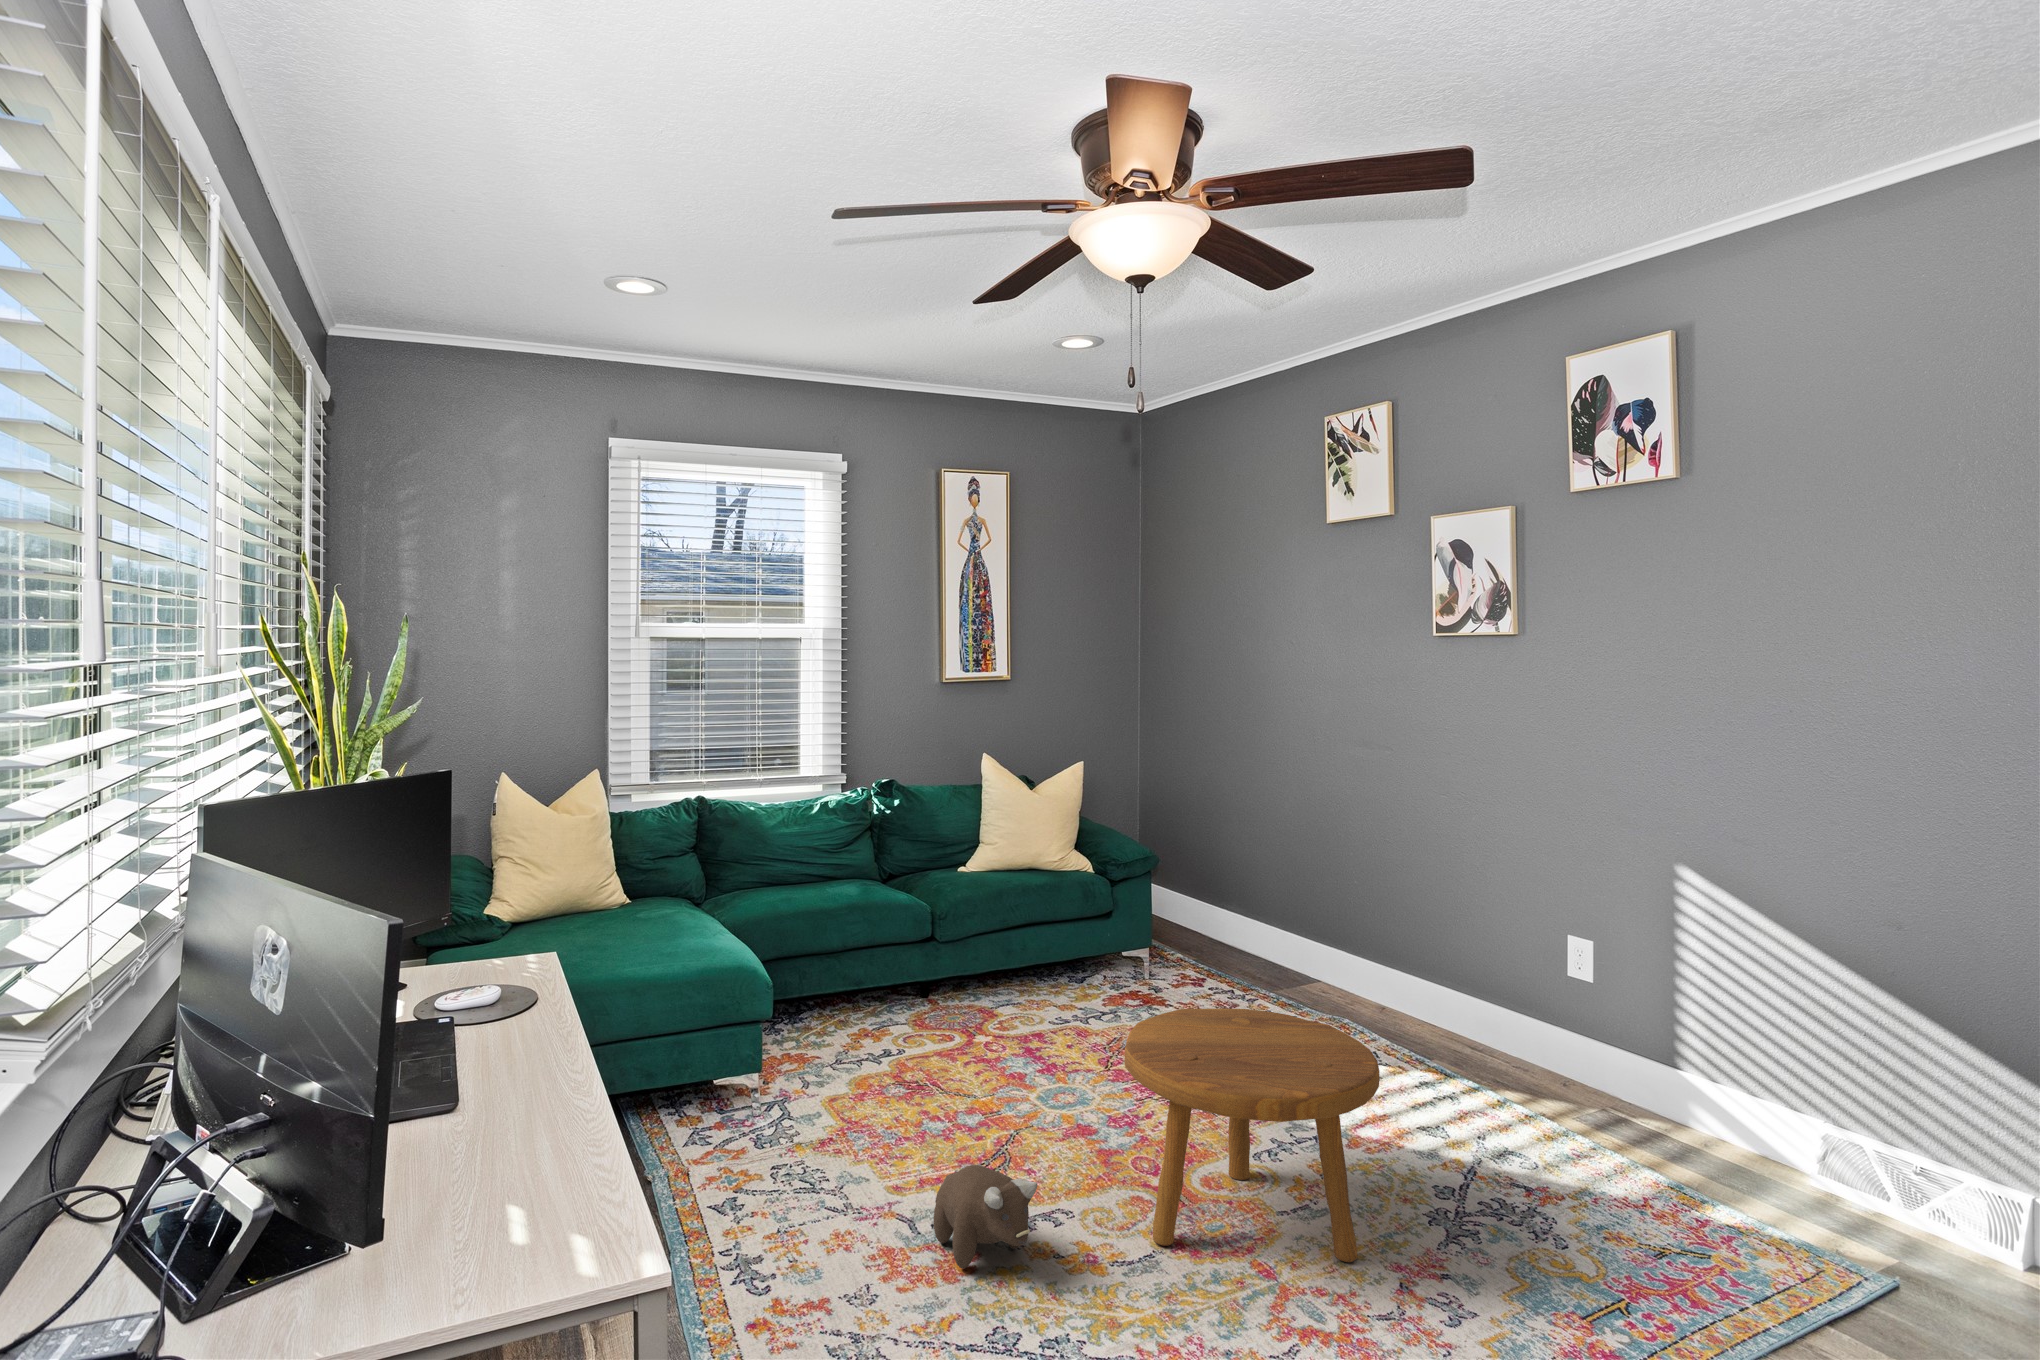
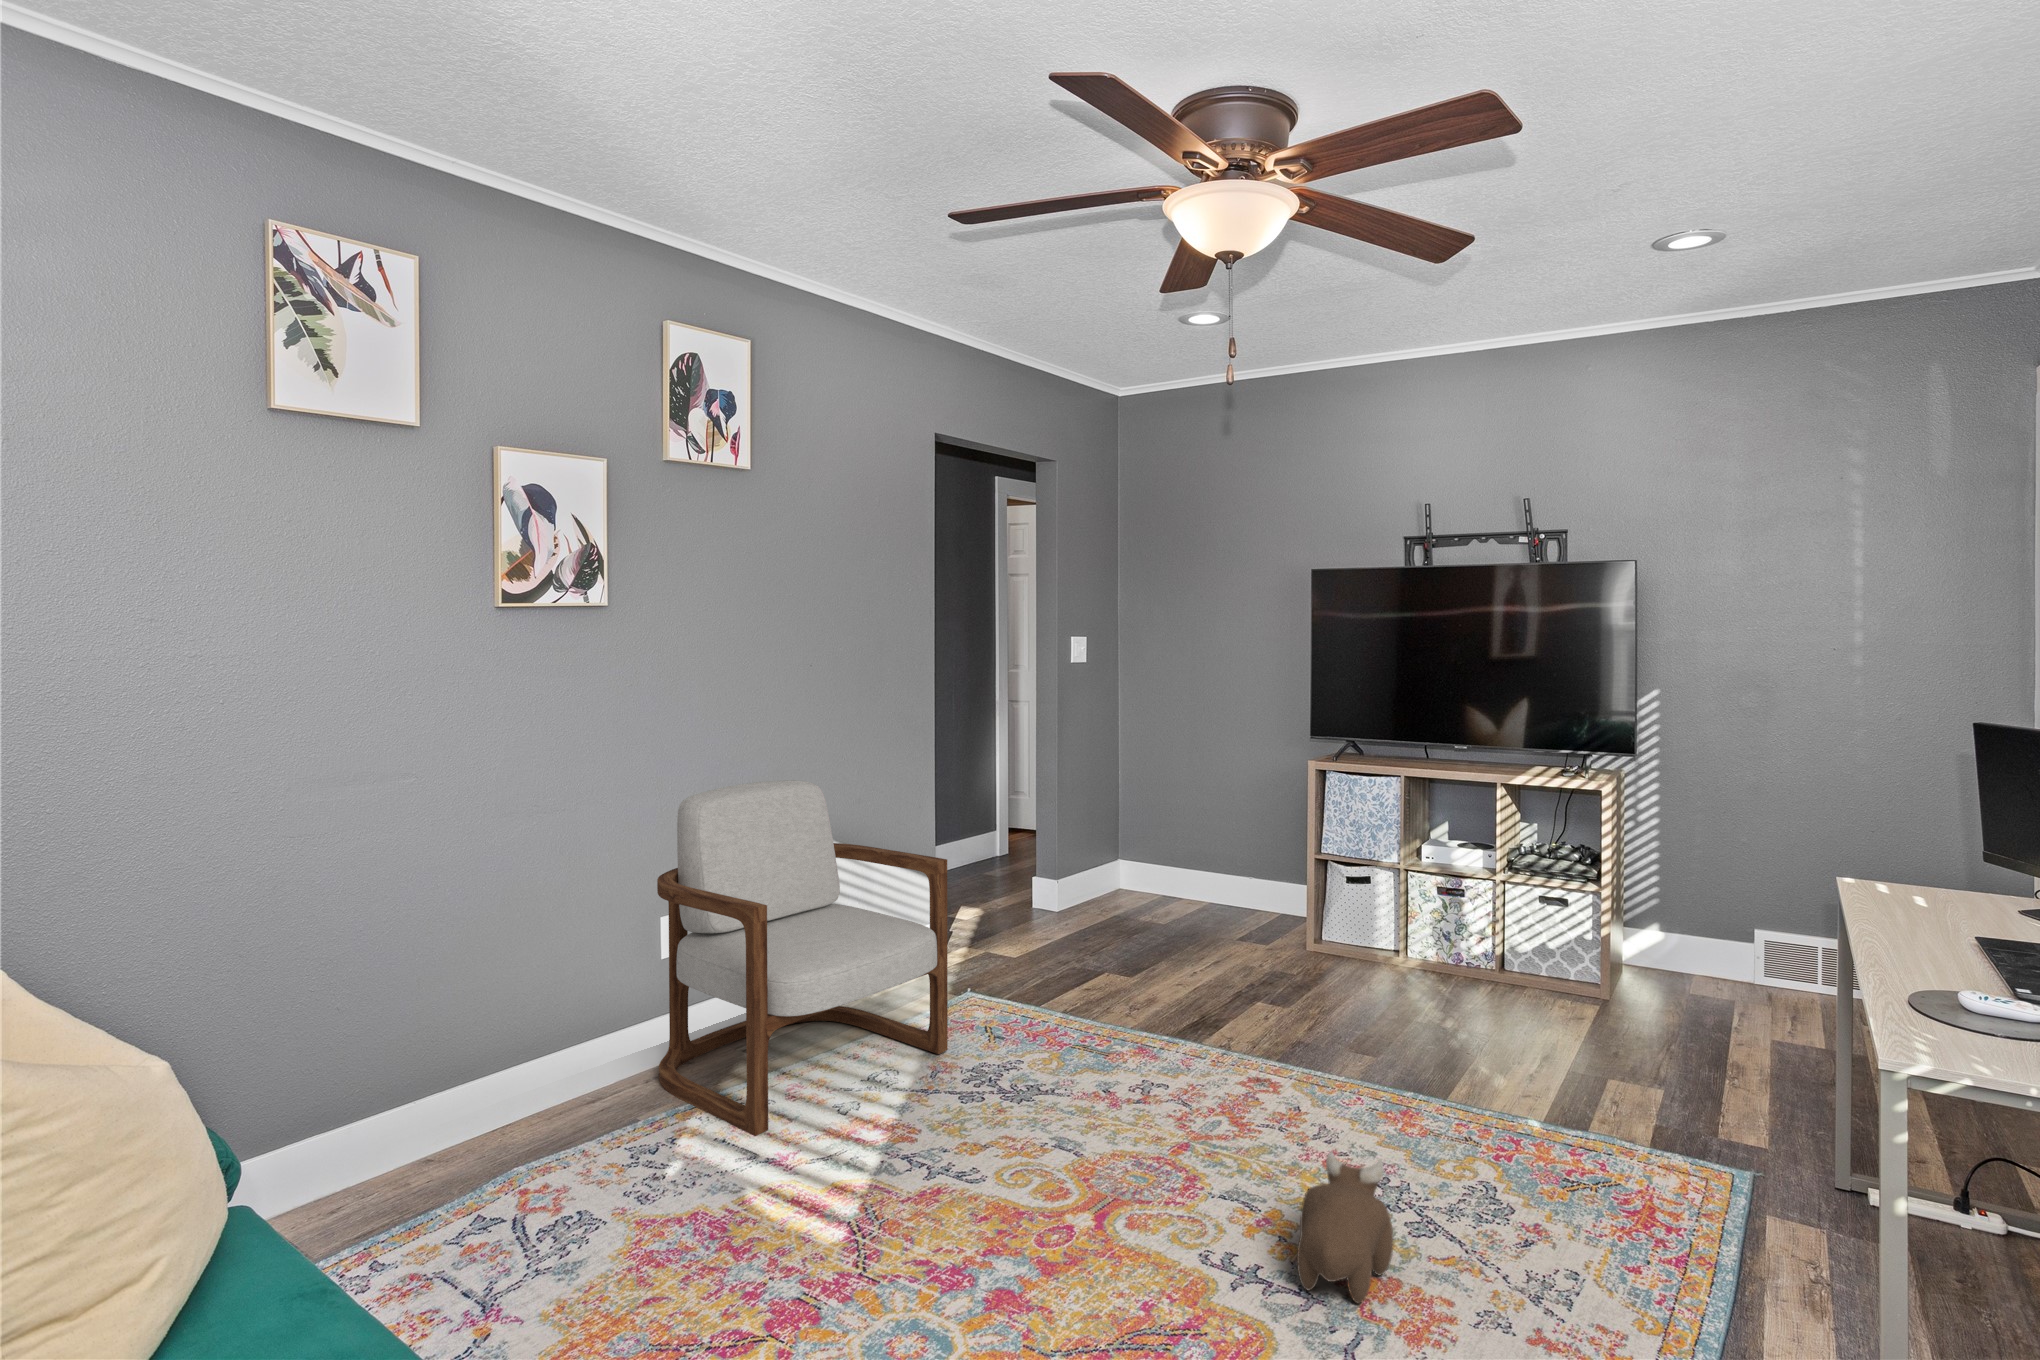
armchair: none [1366,817,1696,1190] -> present [657,780,948,1136]
footstool: present [1125,1009,1380,1262] -> none [1017,960,1247,1191]

